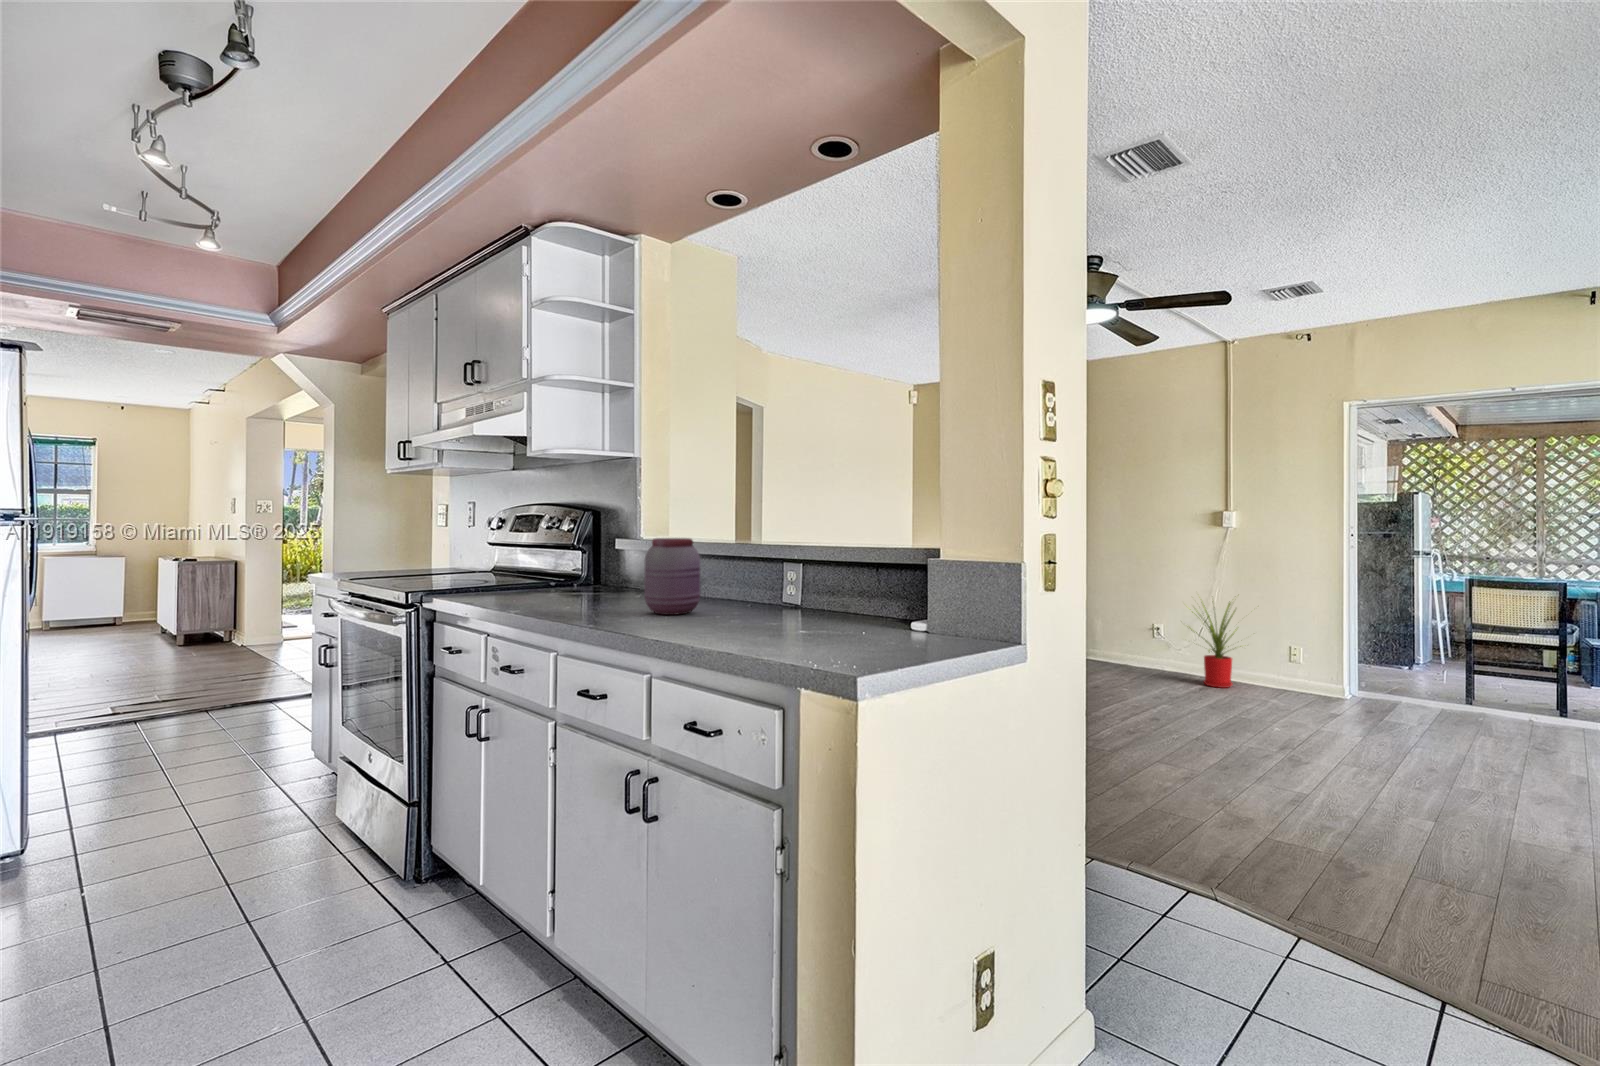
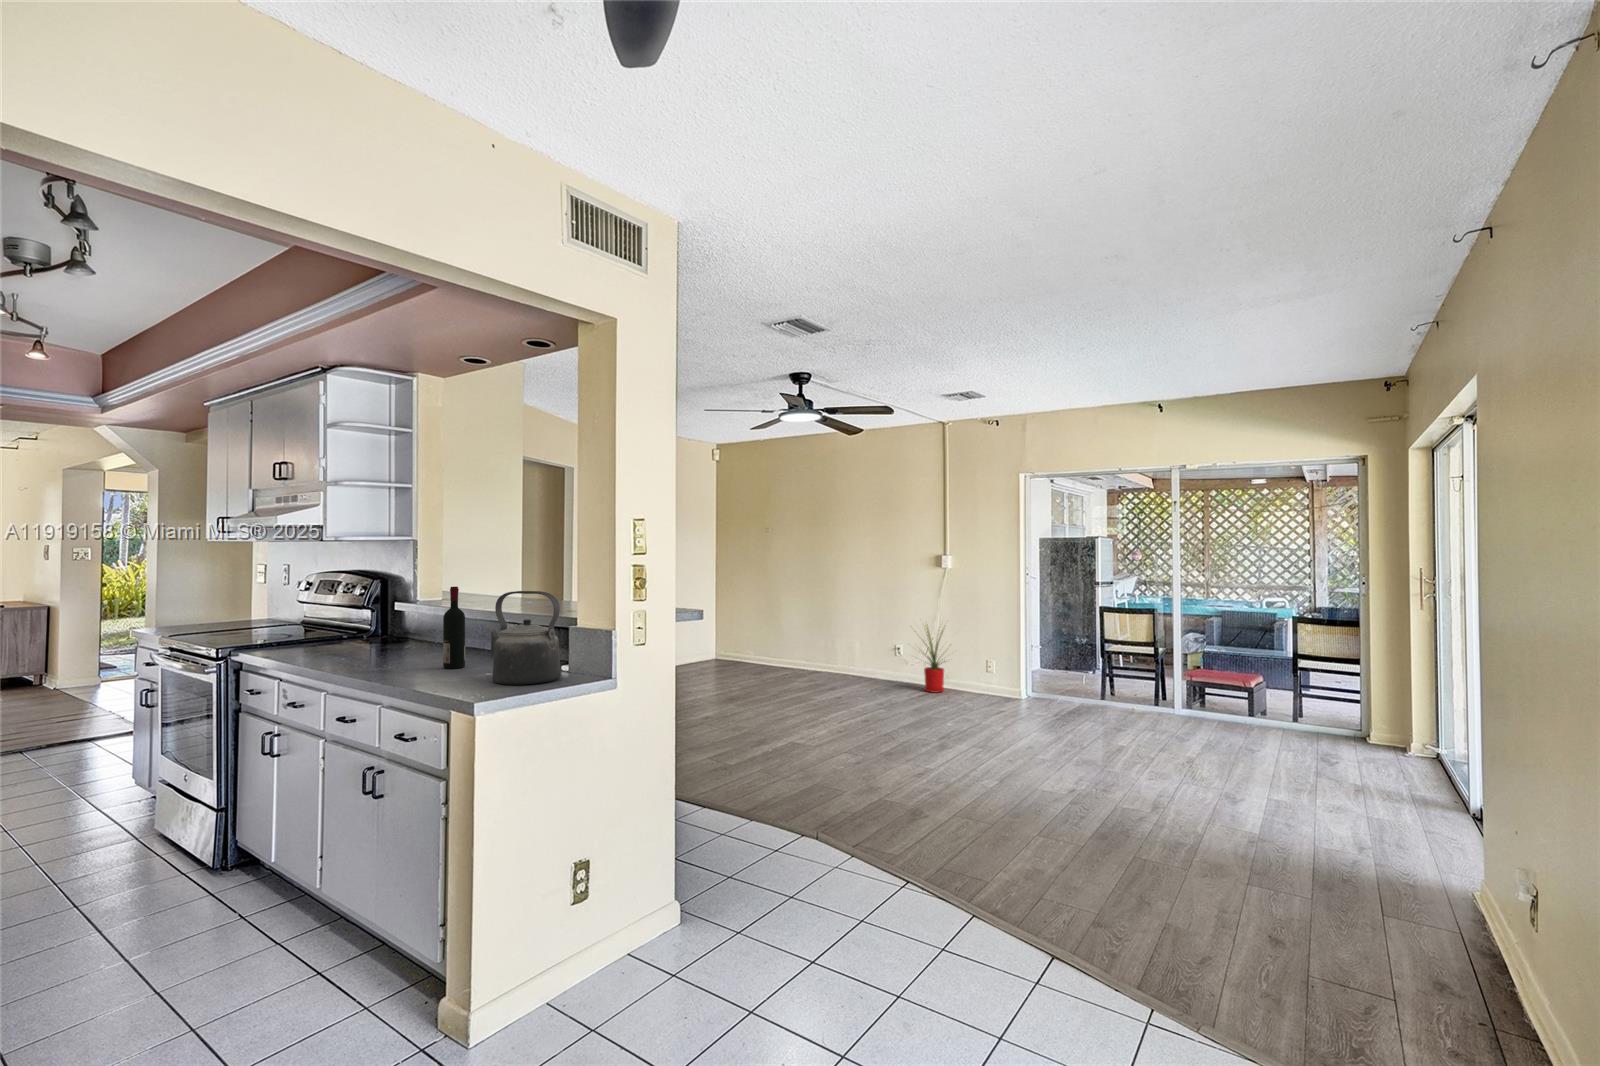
kettle: none [804,497,933,648] -> present [486,591,561,685]
wine bottle: none [720,500,750,623] -> present [443,587,465,669]
jar: present [645,538,700,615] -> none [396,609,438,663]

